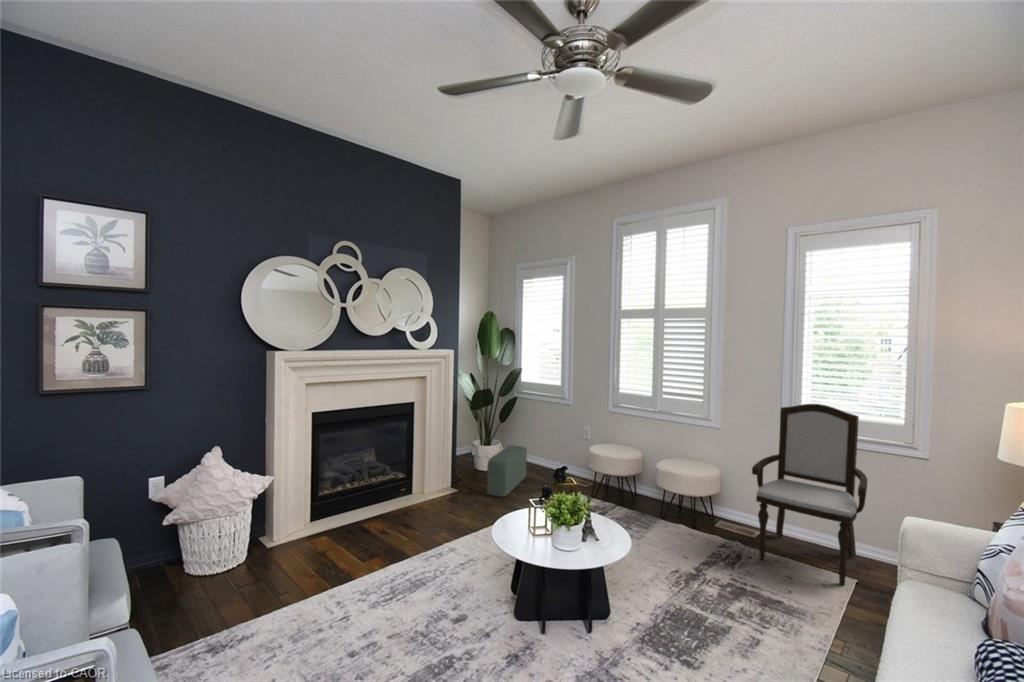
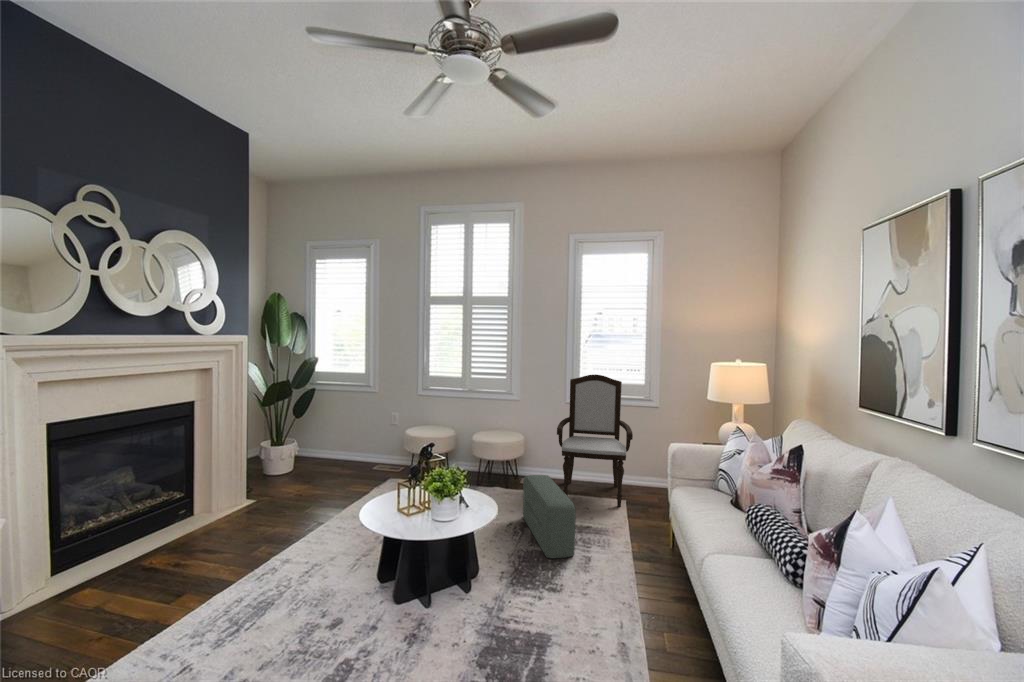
pouf: present [487,446,527,497] -> present [523,475,576,558]

